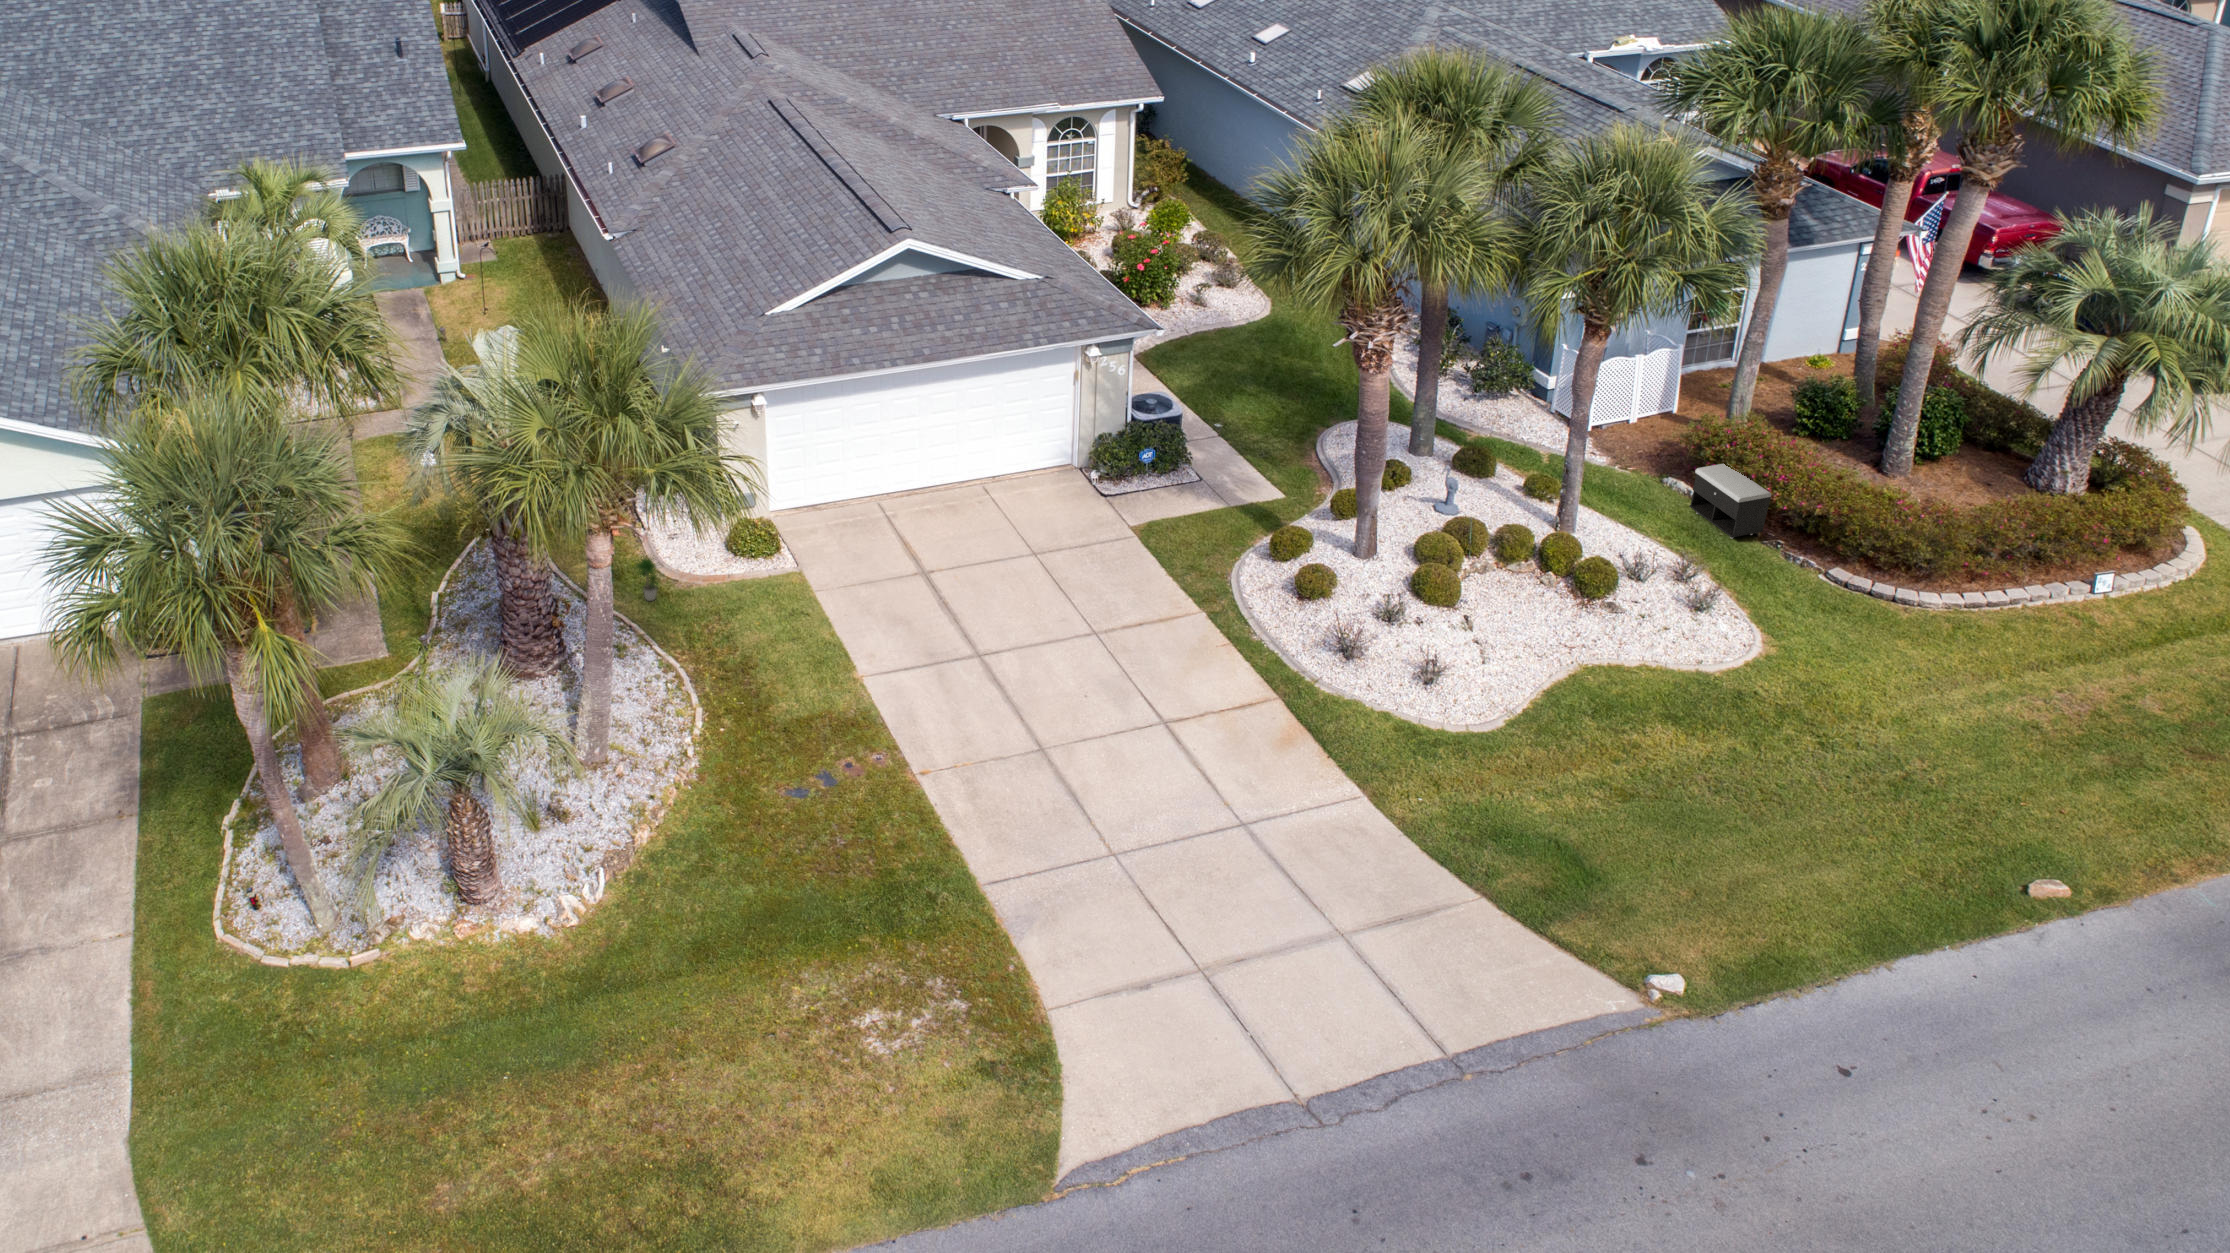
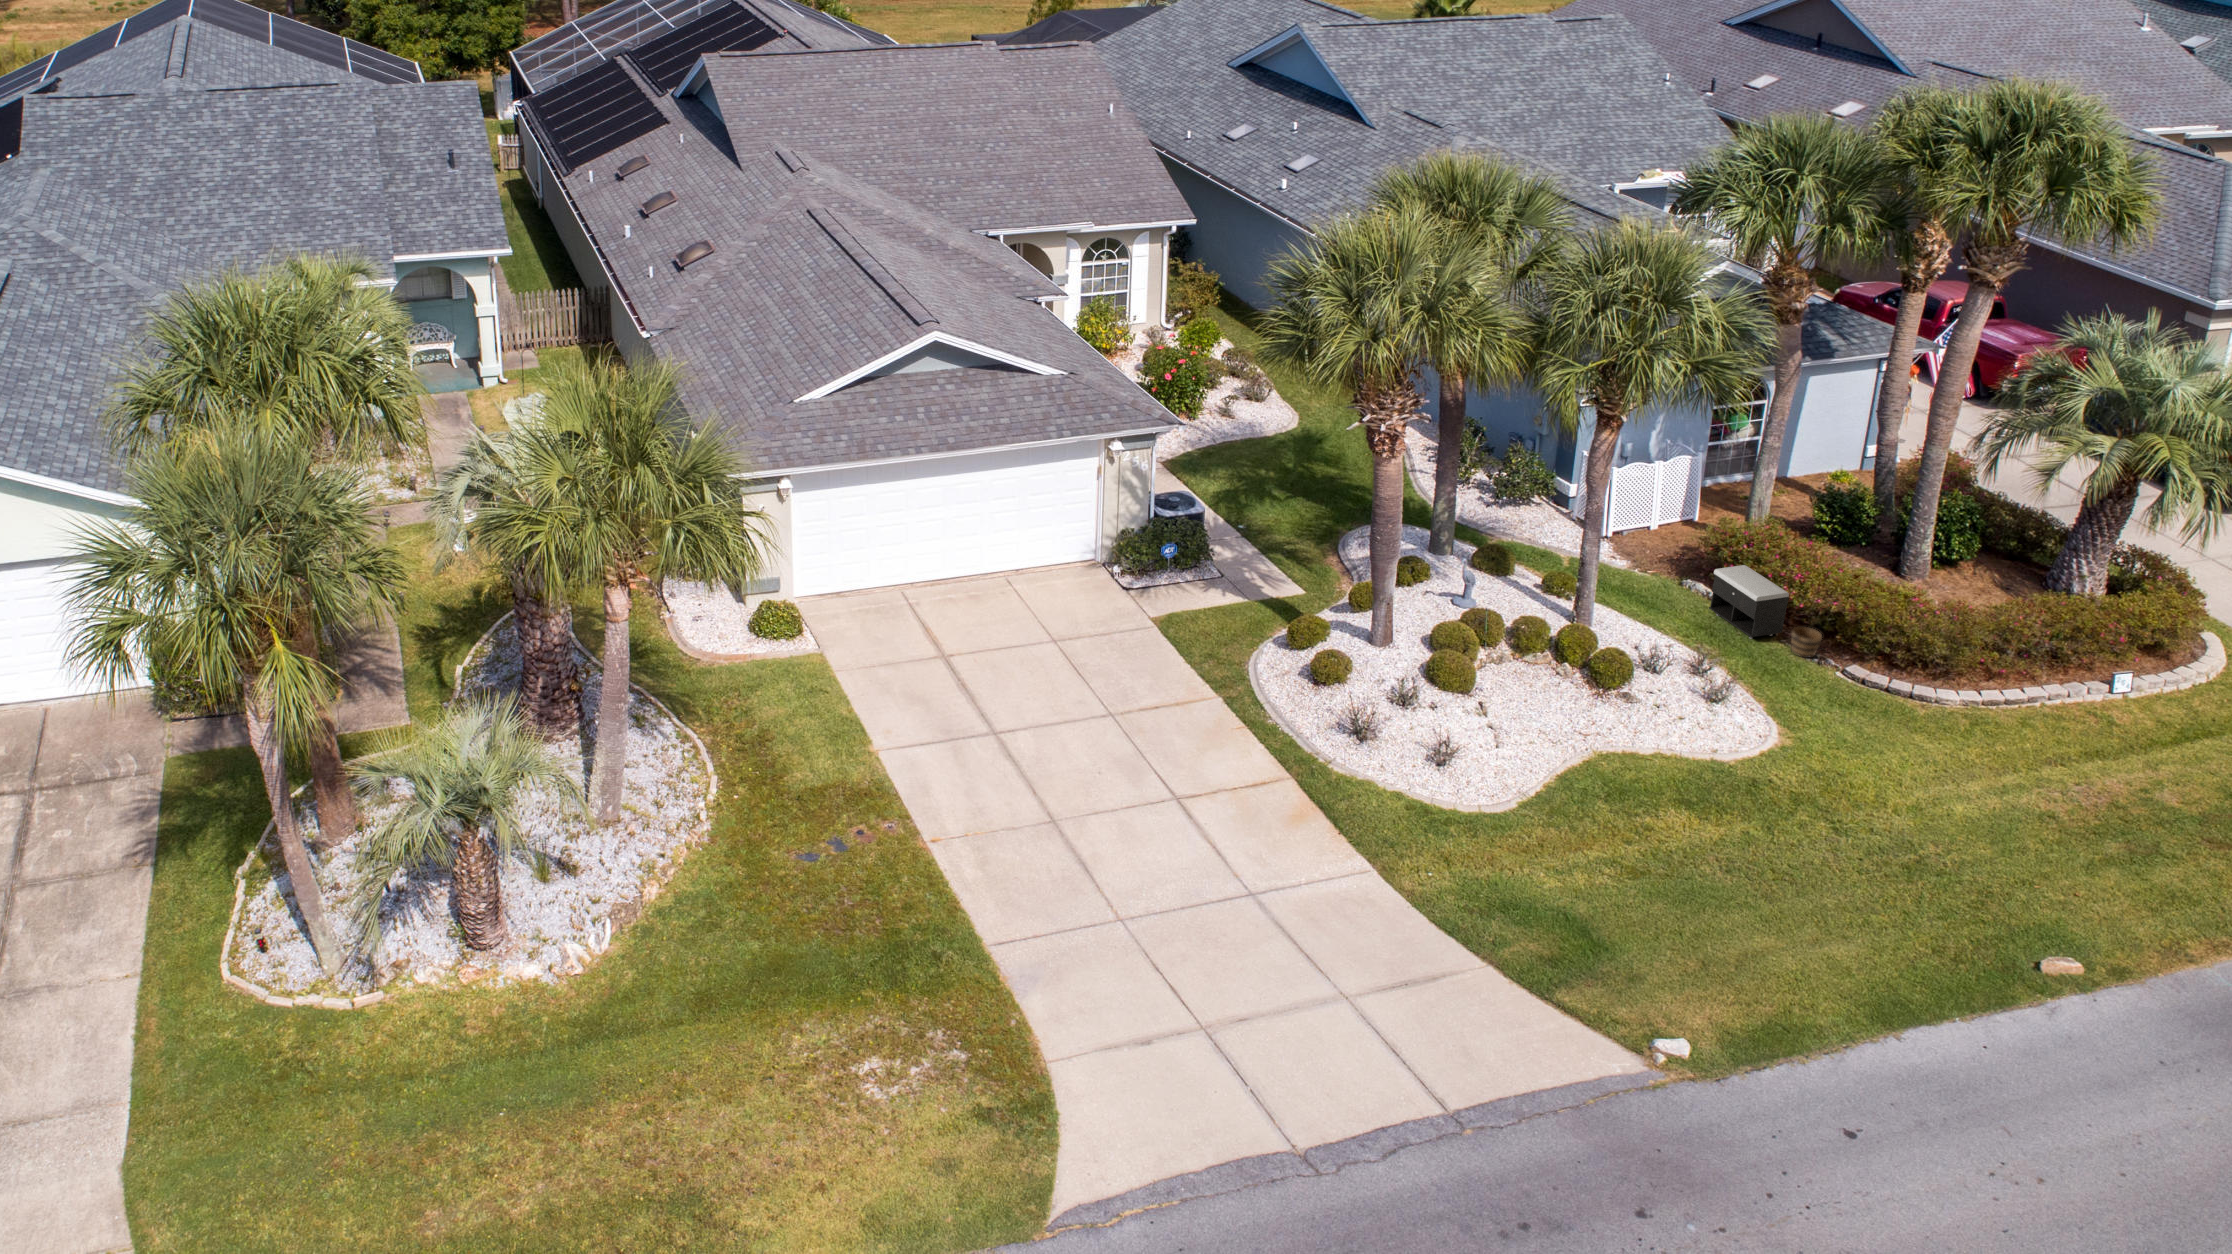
bucket: none [1772,527,1804,558] -> present [1791,627,1822,658]
potted plant: present [635,555,658,601] -> none [651,627,684,677]

